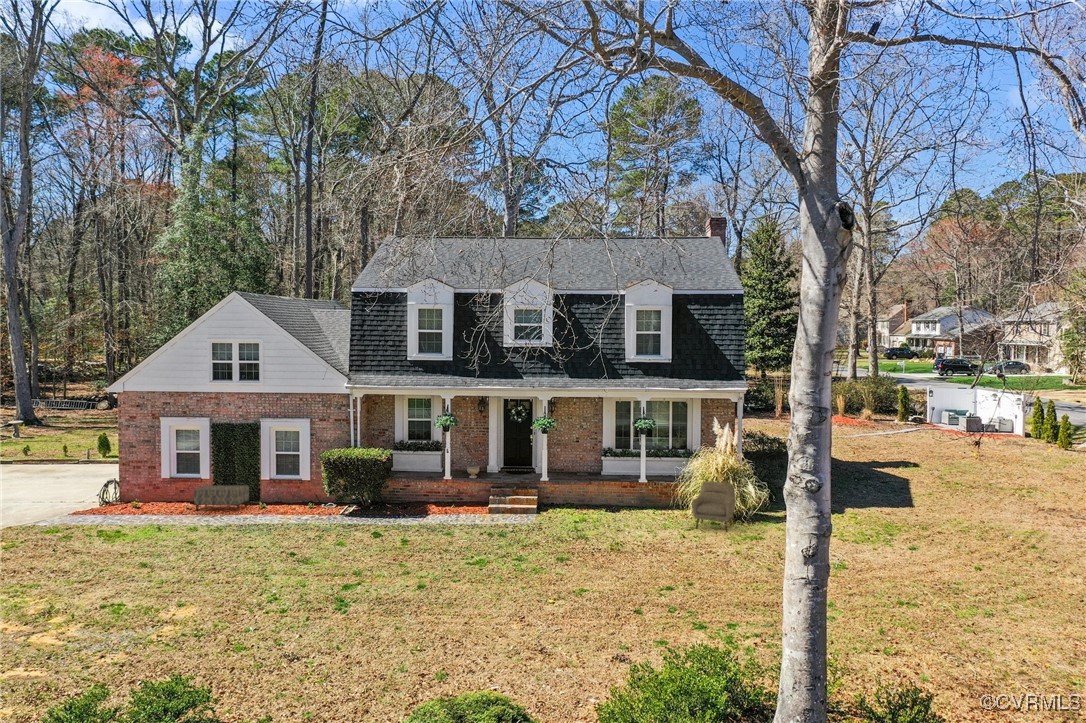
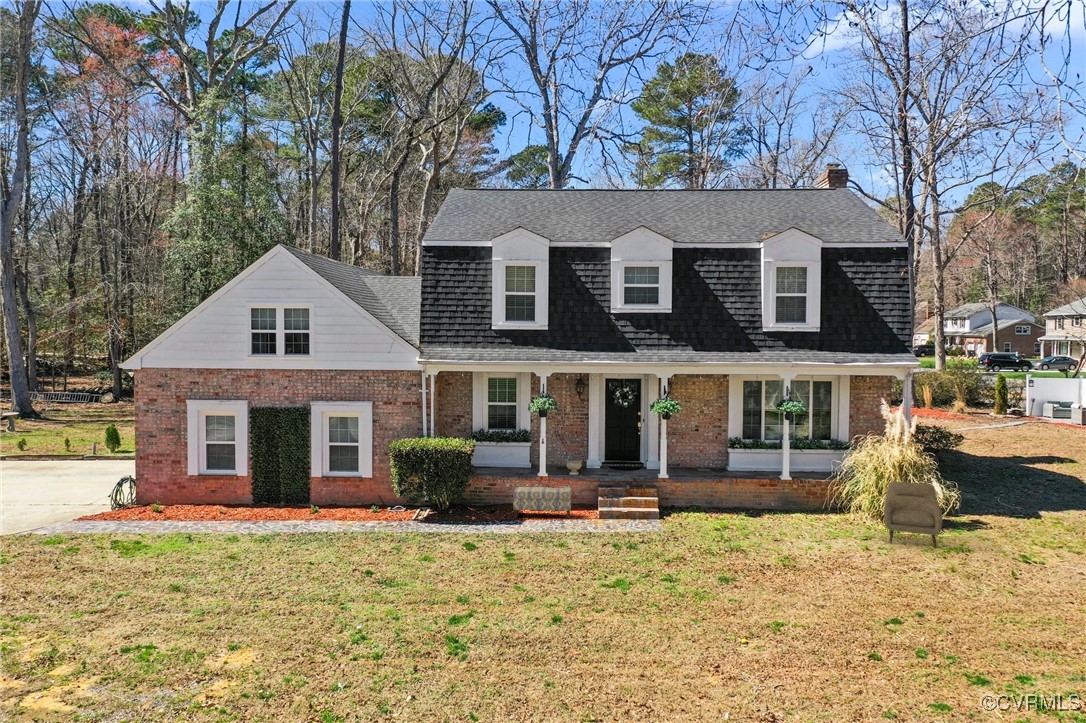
bench: present [194,485,249,511] -> present [513,487,572,519]

